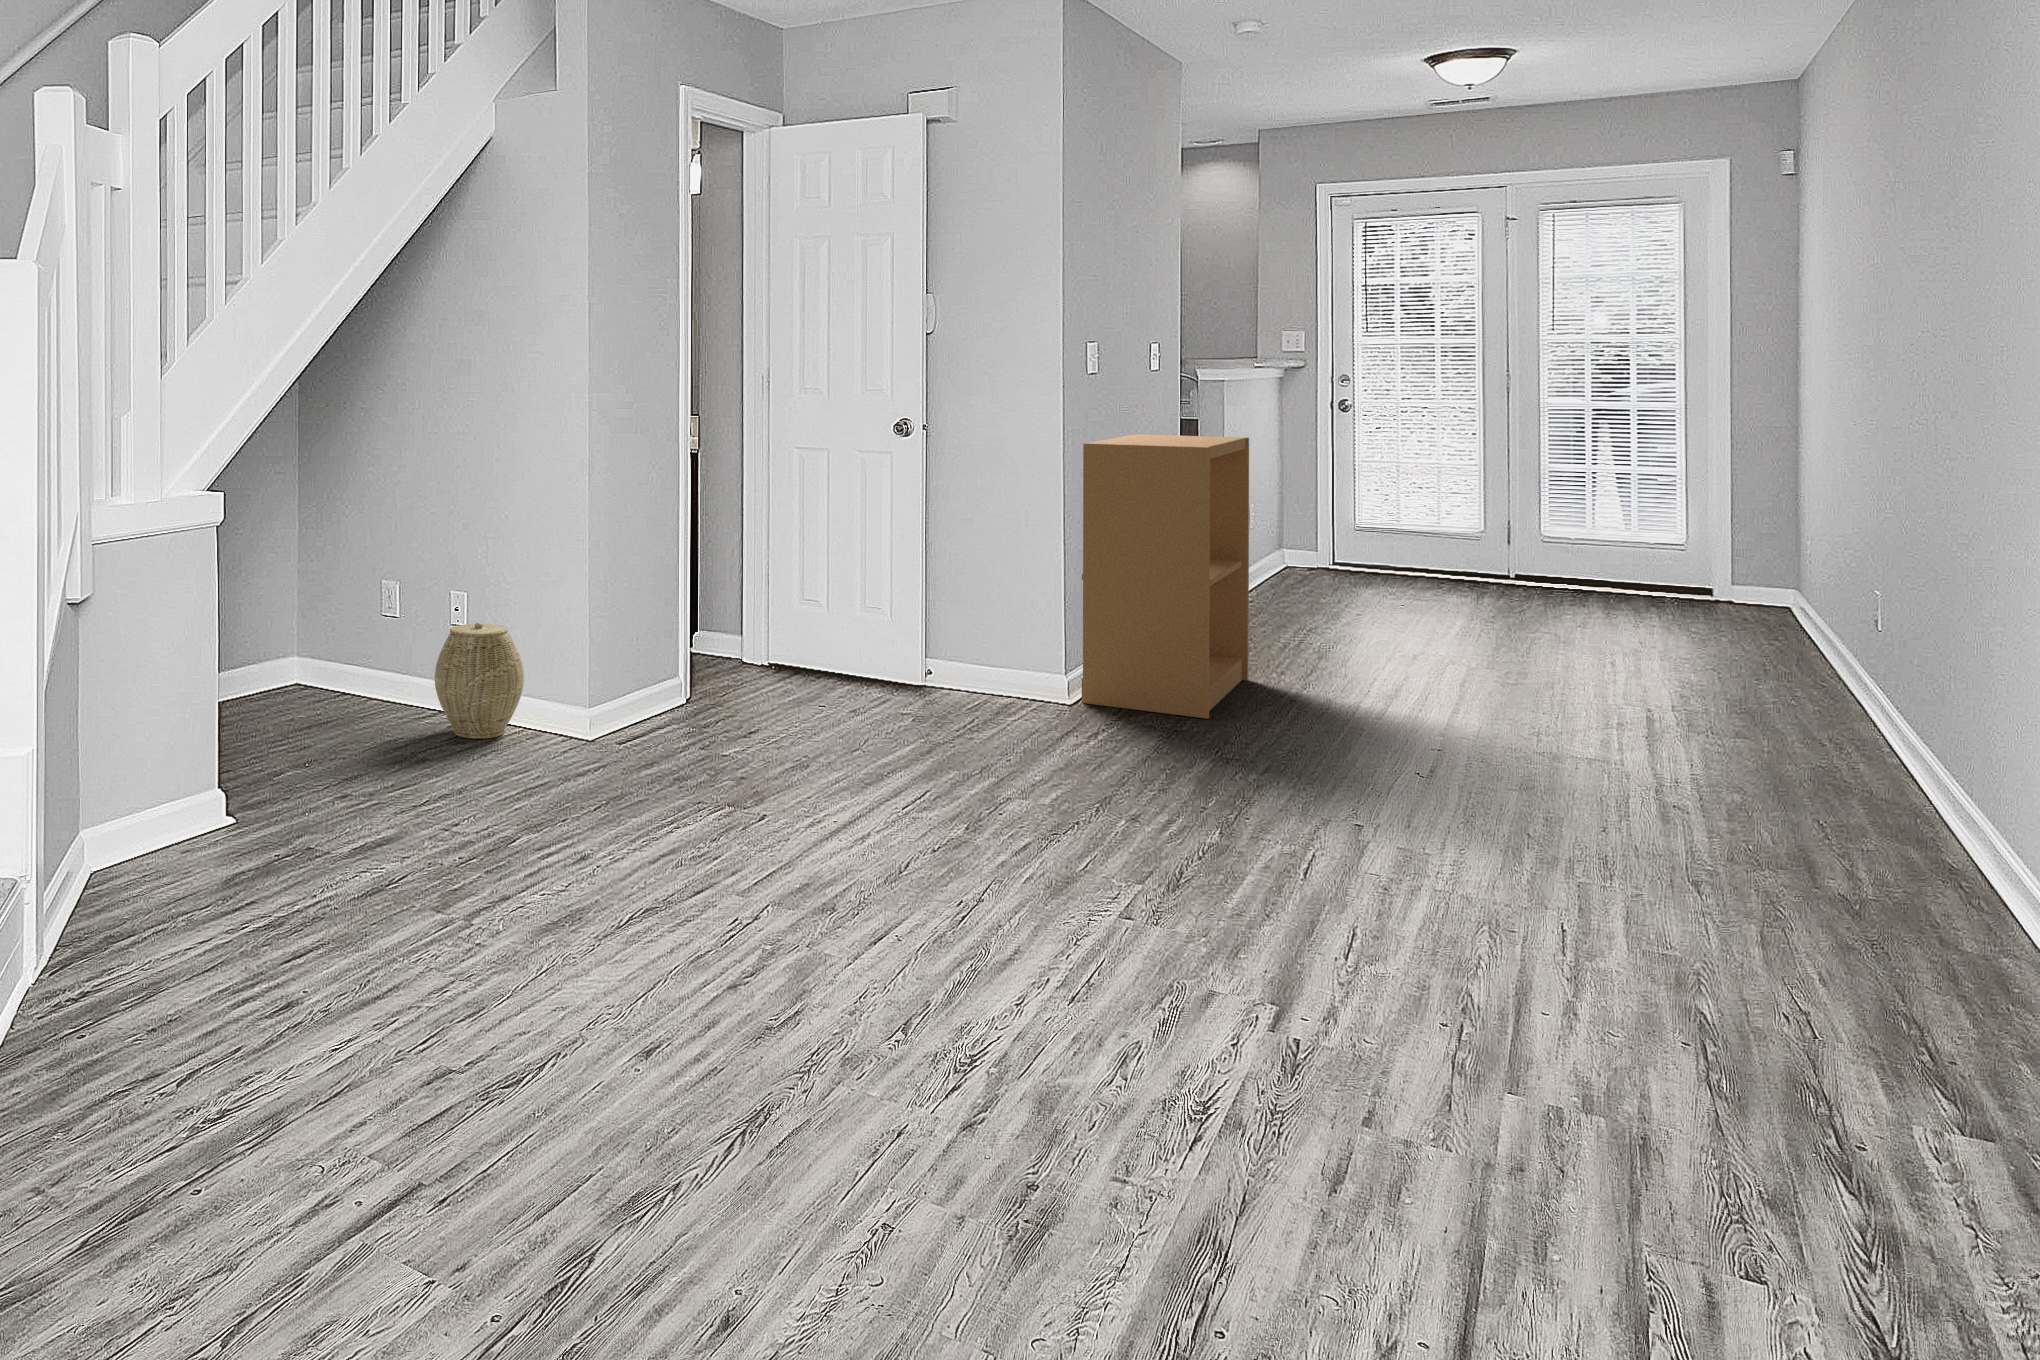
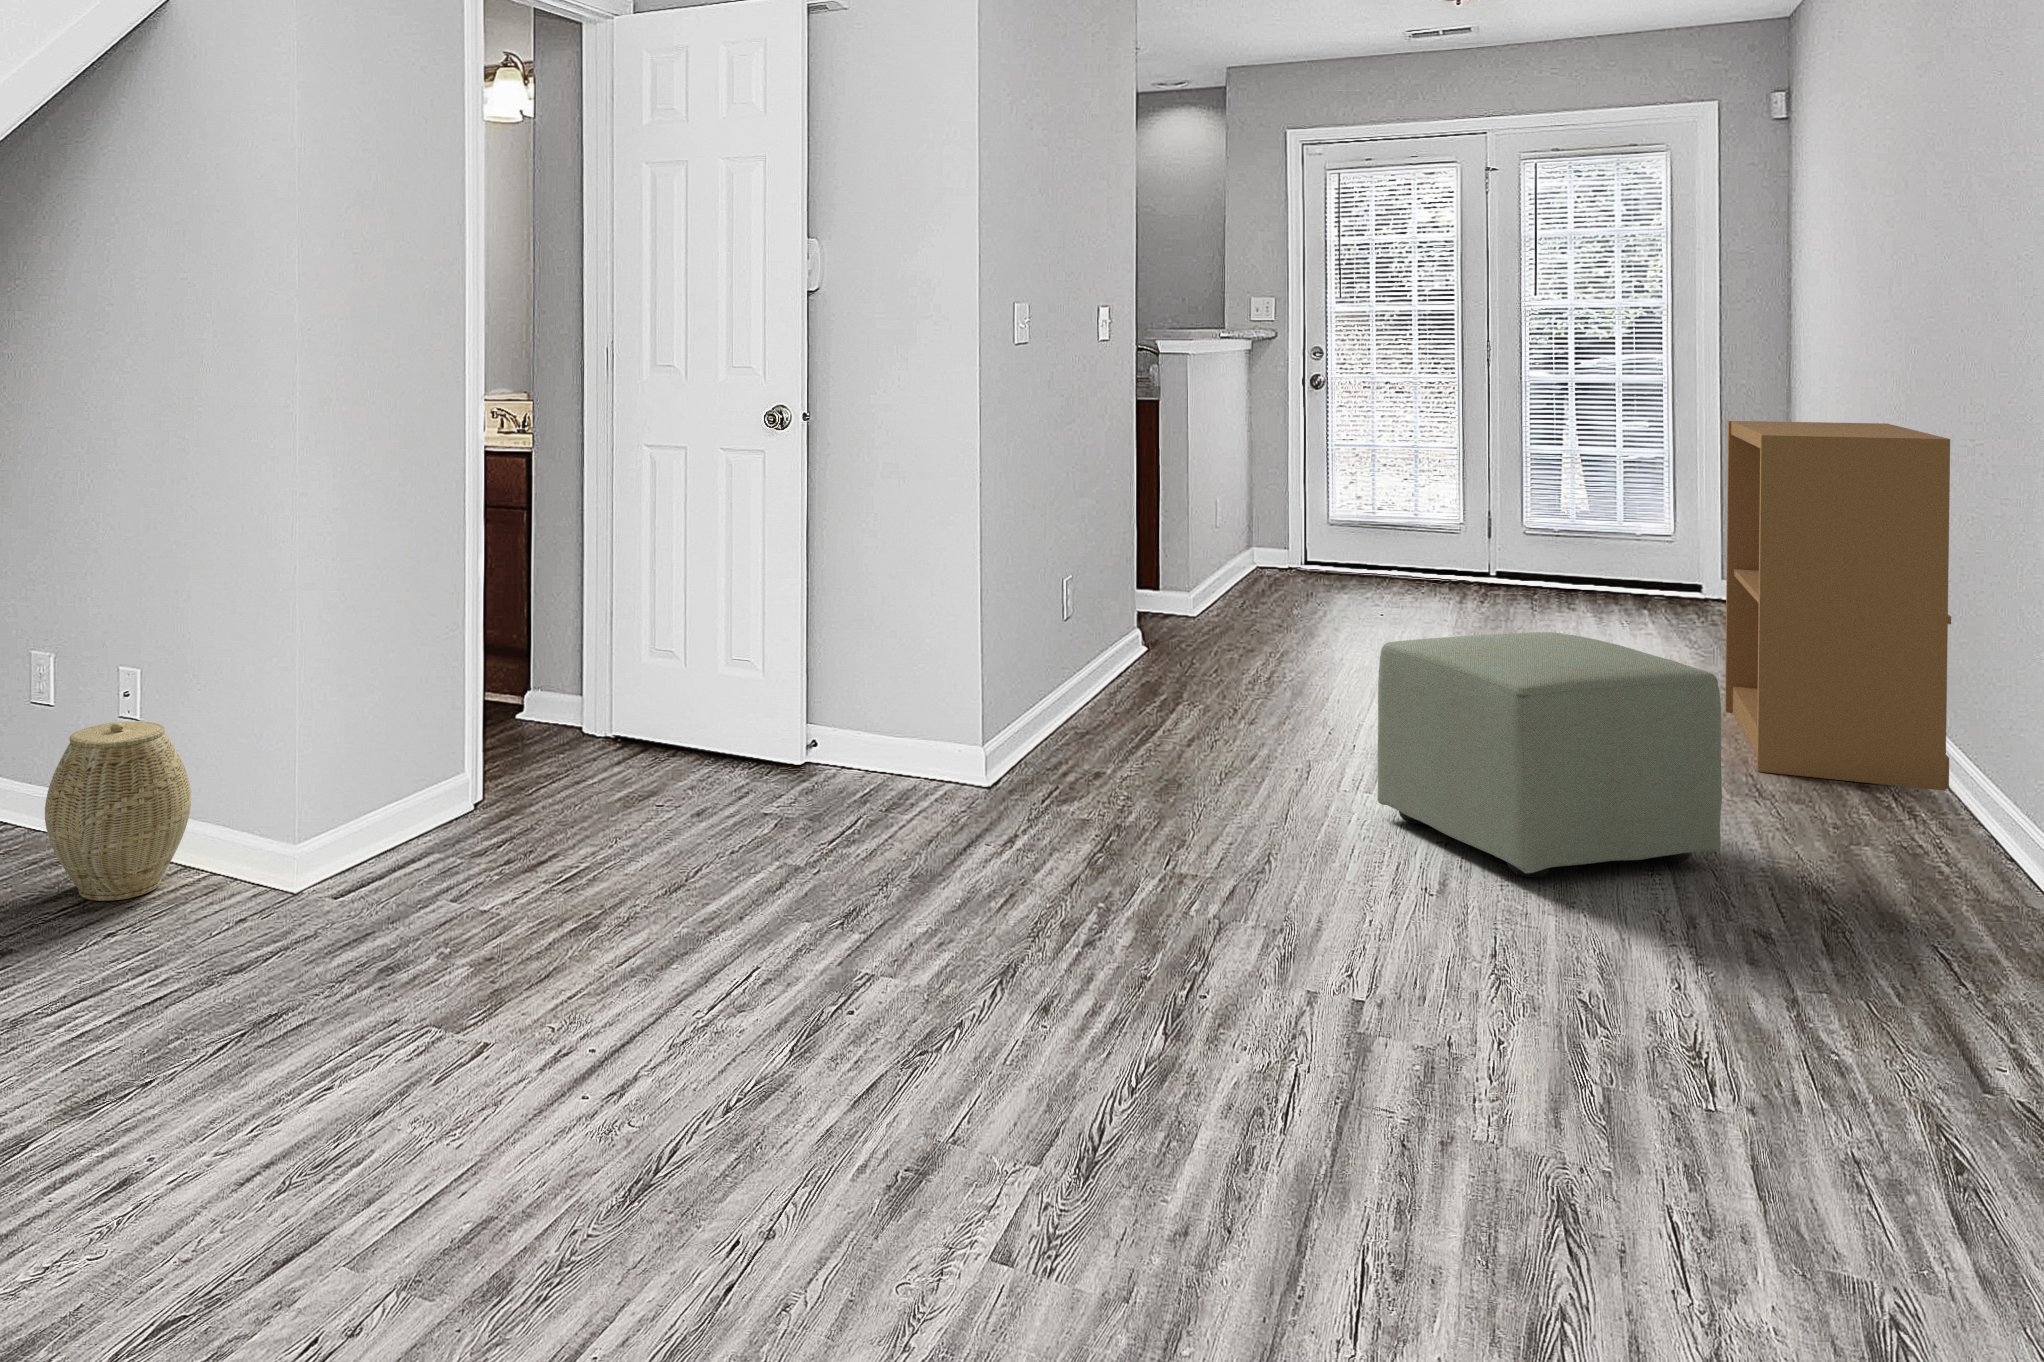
bookshelf: present [1082,434,1249,719] -> present [1725,421,1951,791]
ottoman: none [1380,599,1654,771] -> present [1378,632,1722,877]

